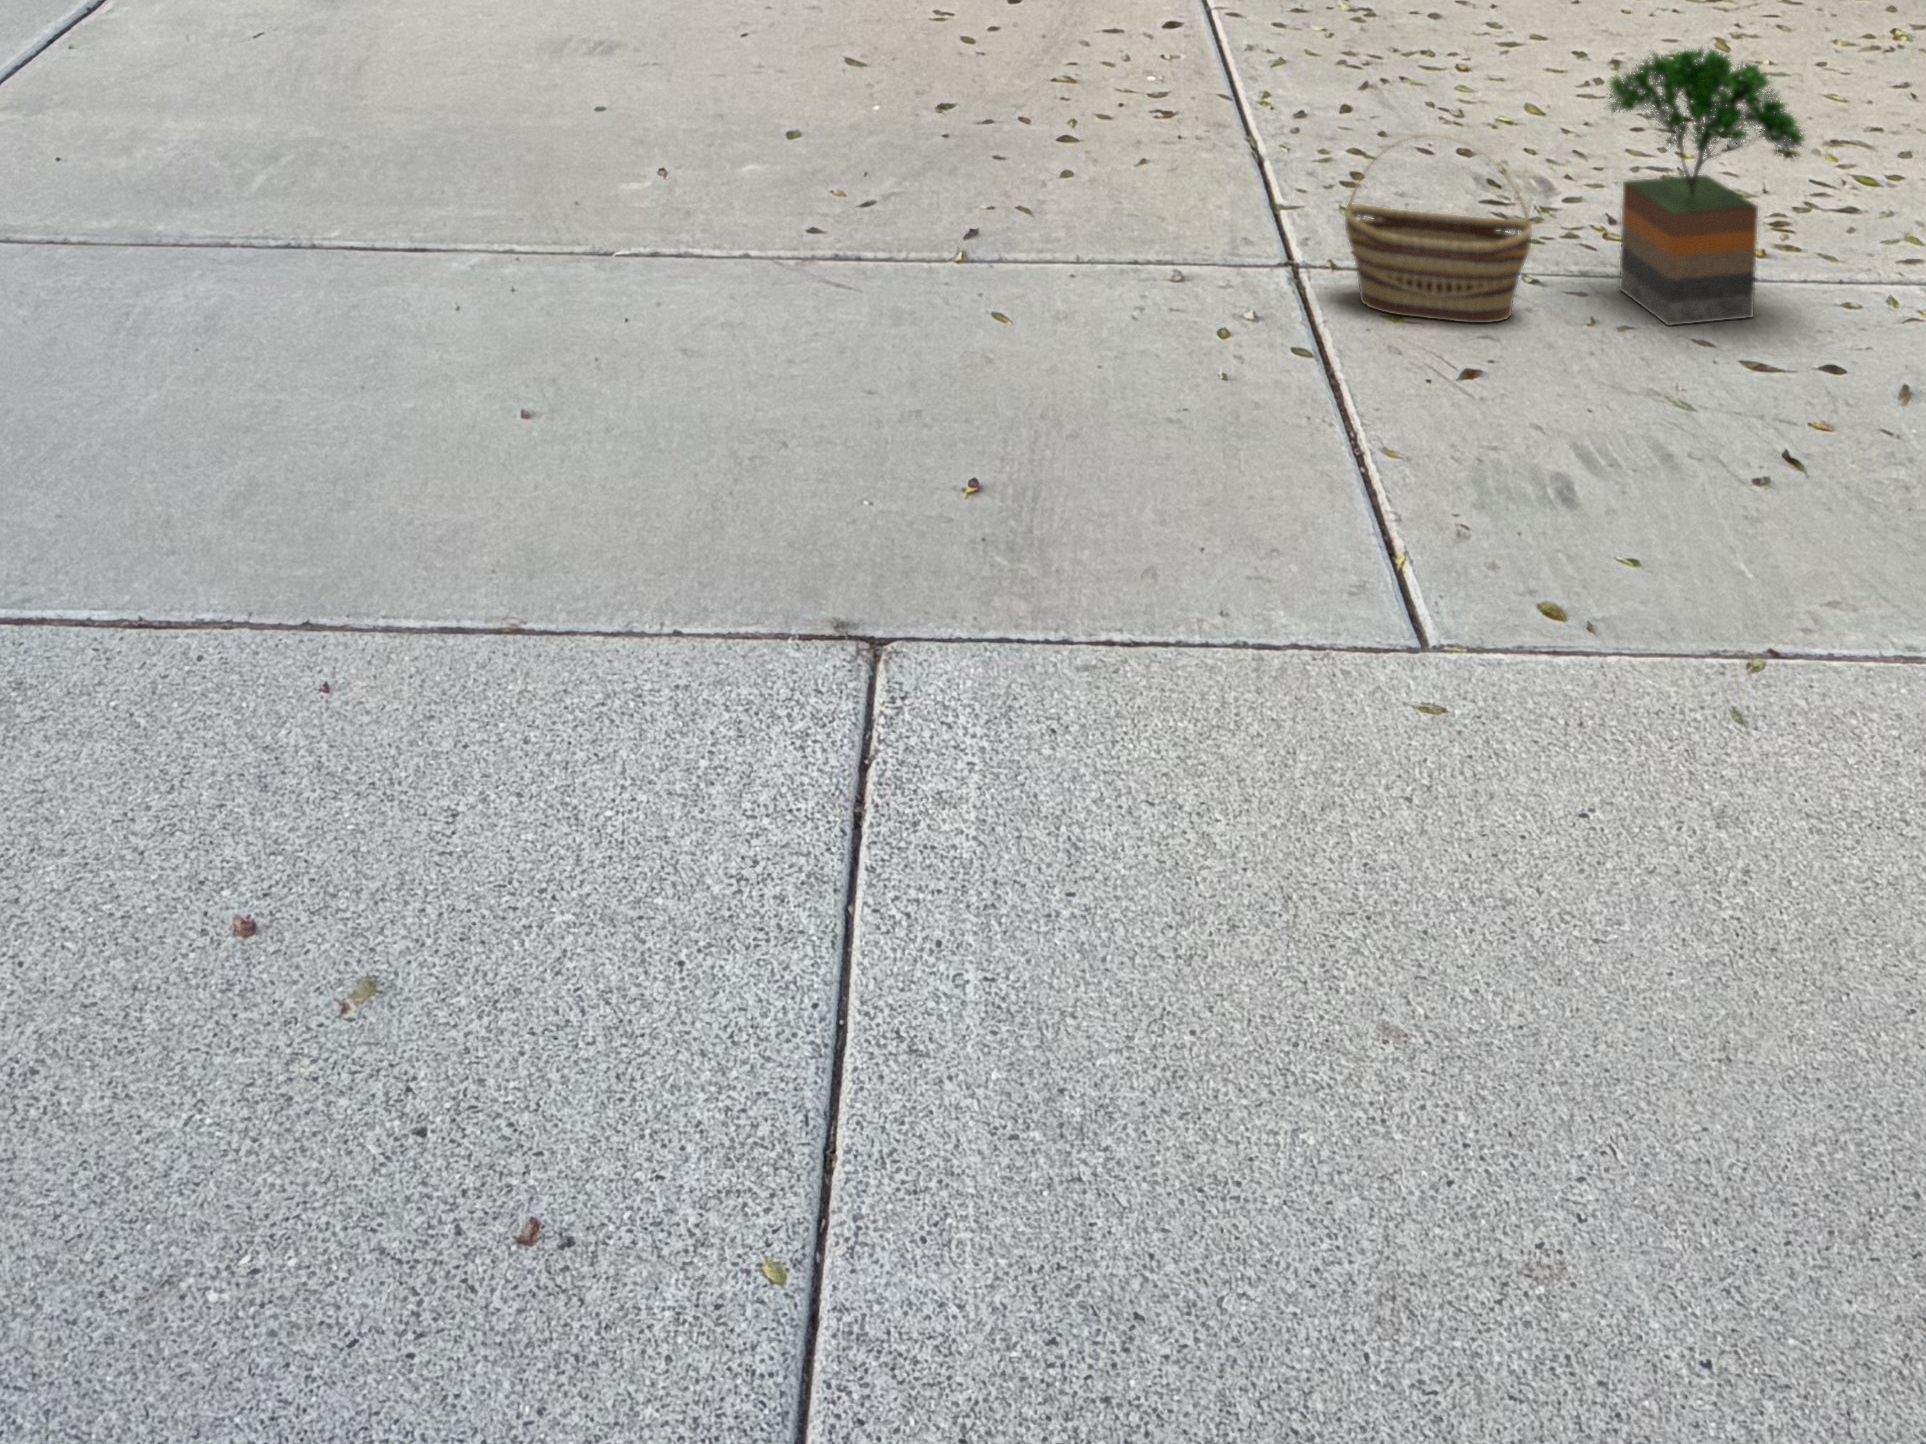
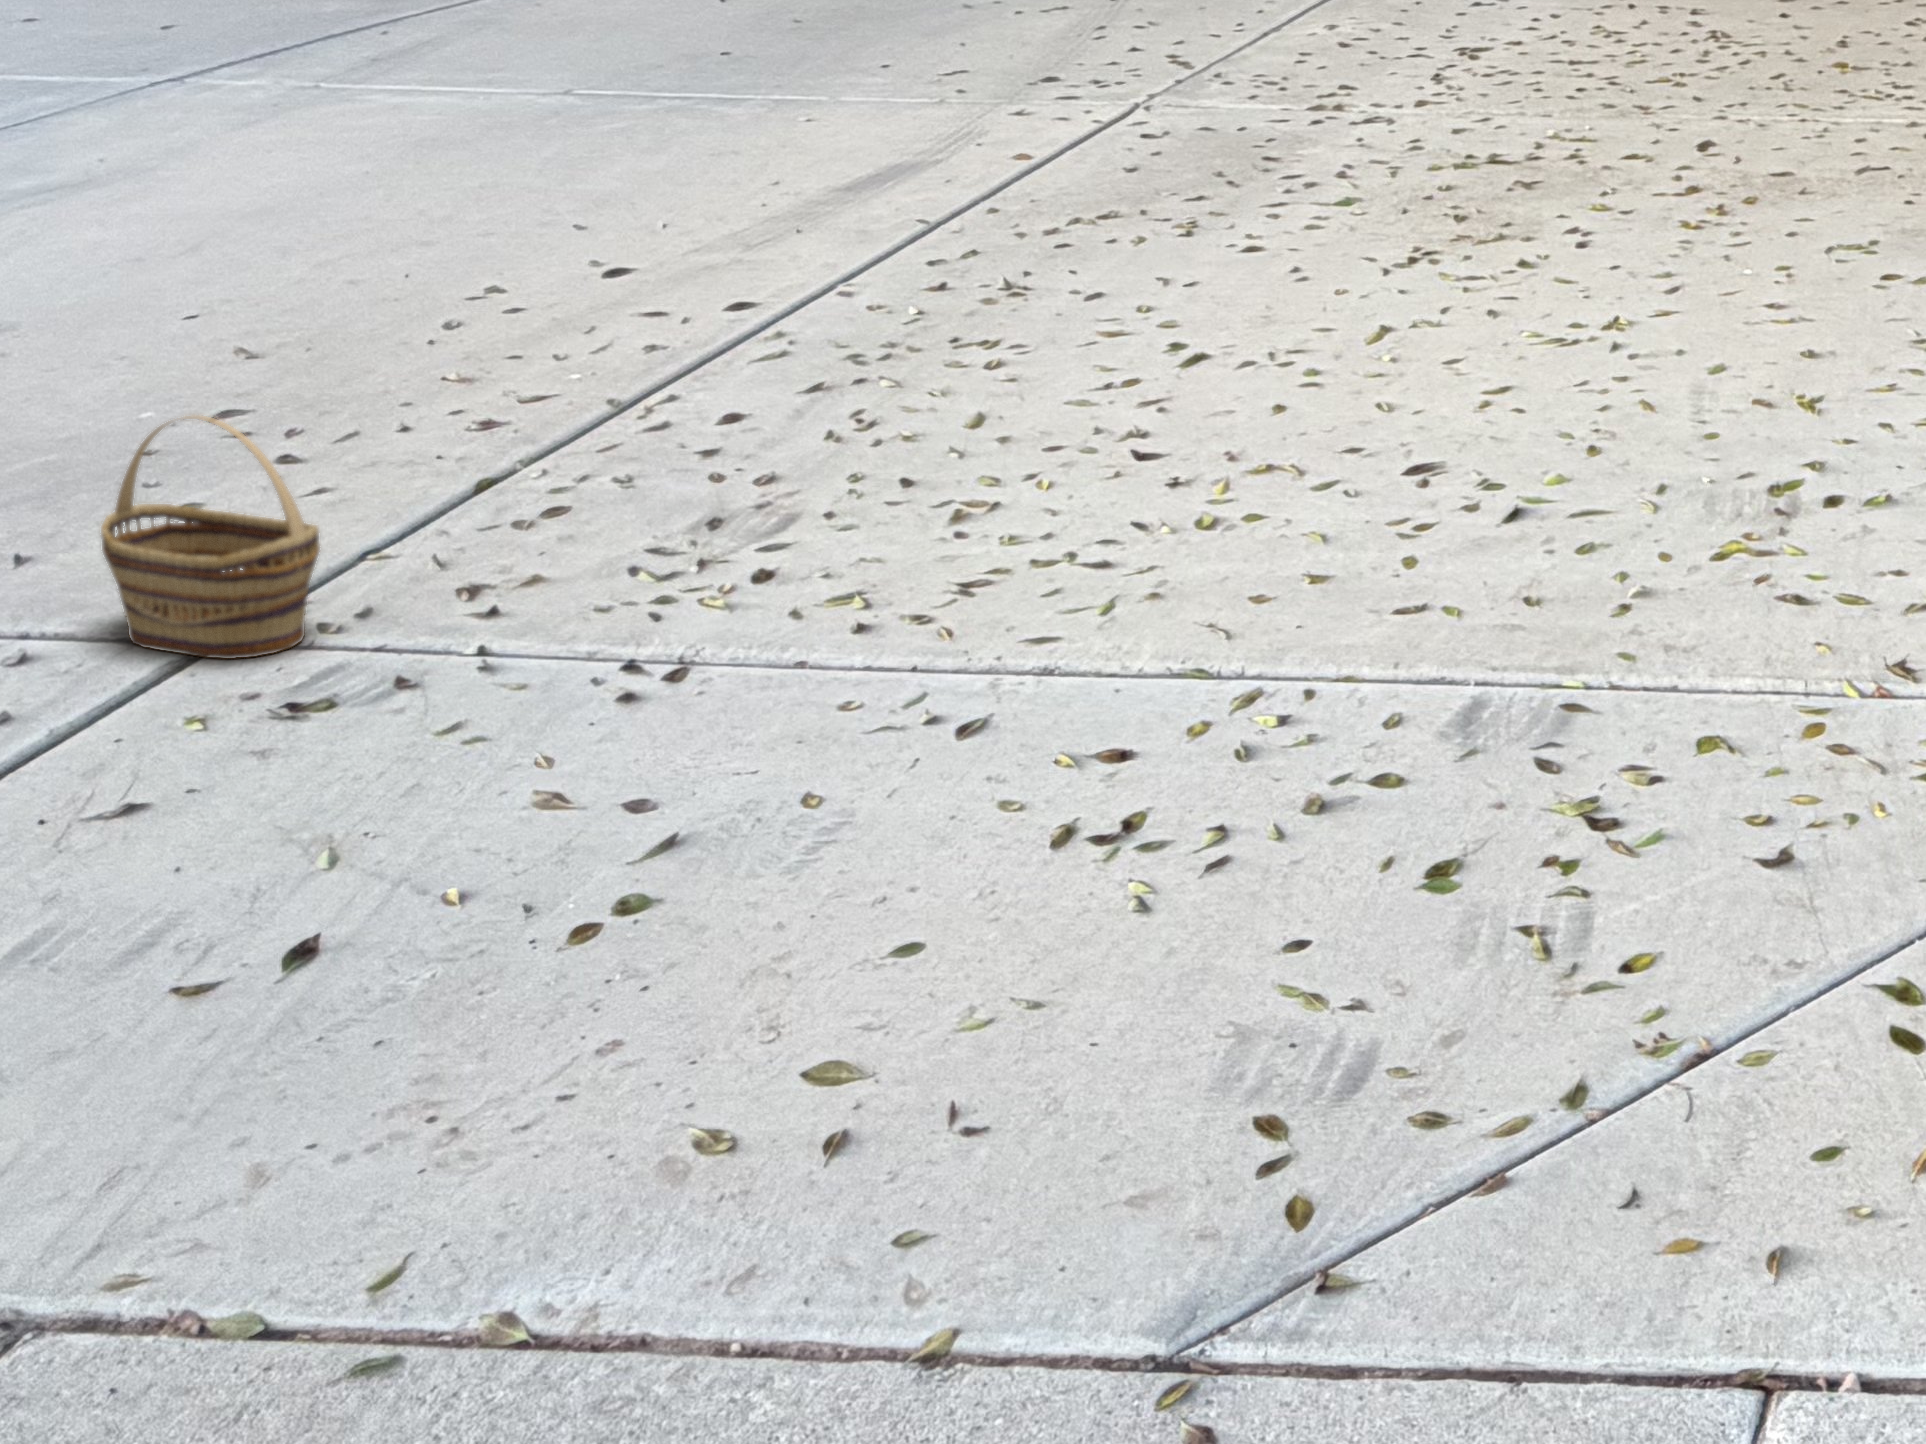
potted tree: present [1608,48,1804,326] -> none [422,303,676,664]

